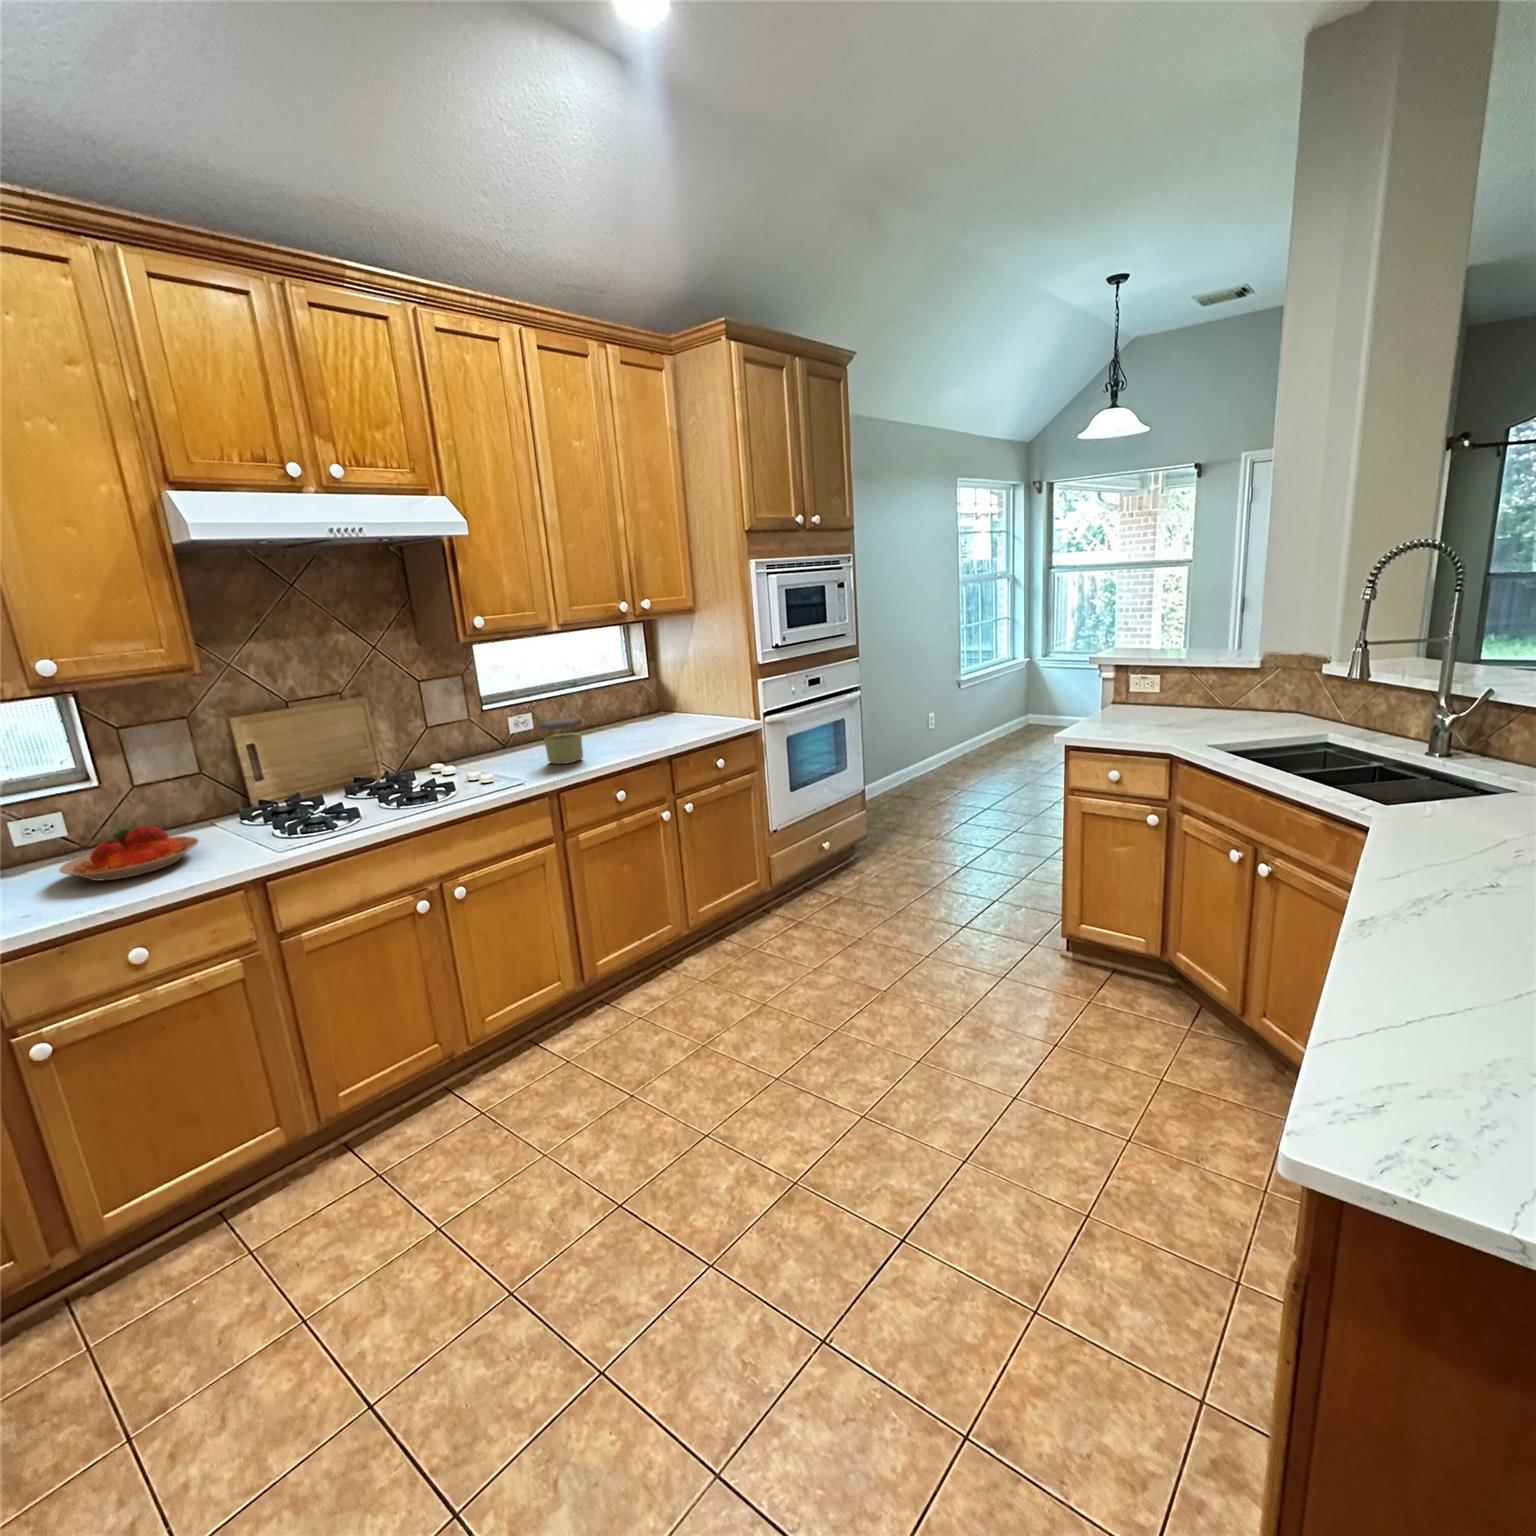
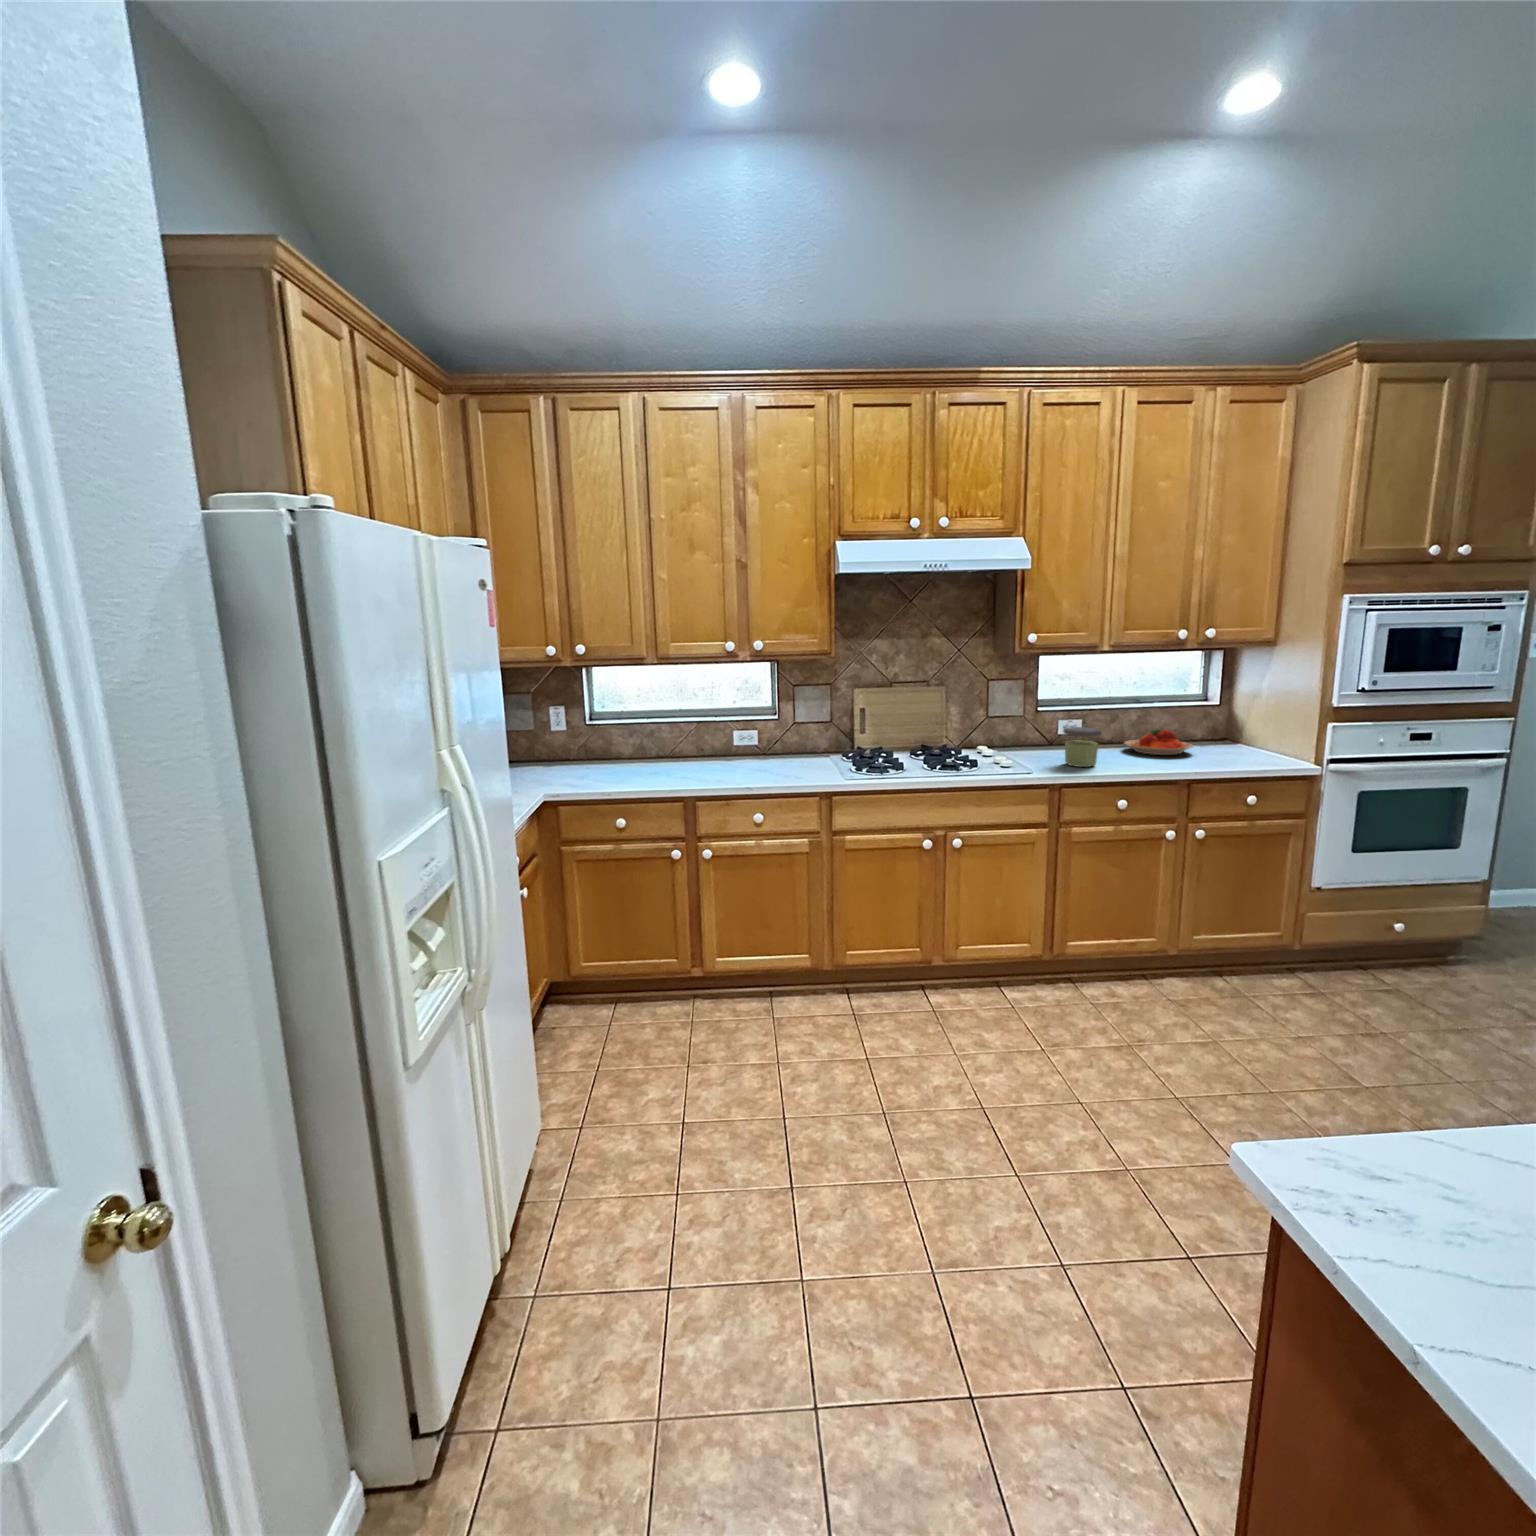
plate: present [60,826,199,881] -> present [1125,729,1193,755]

